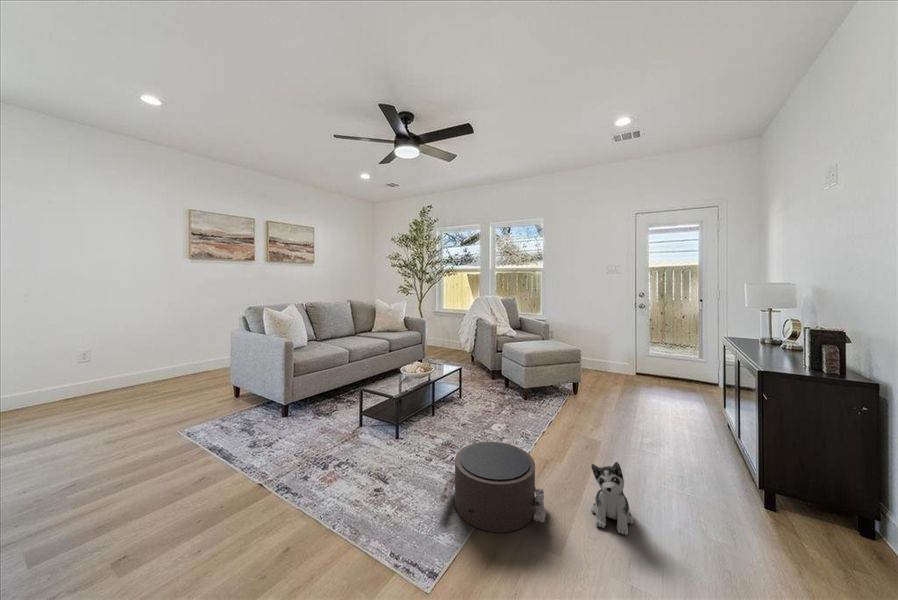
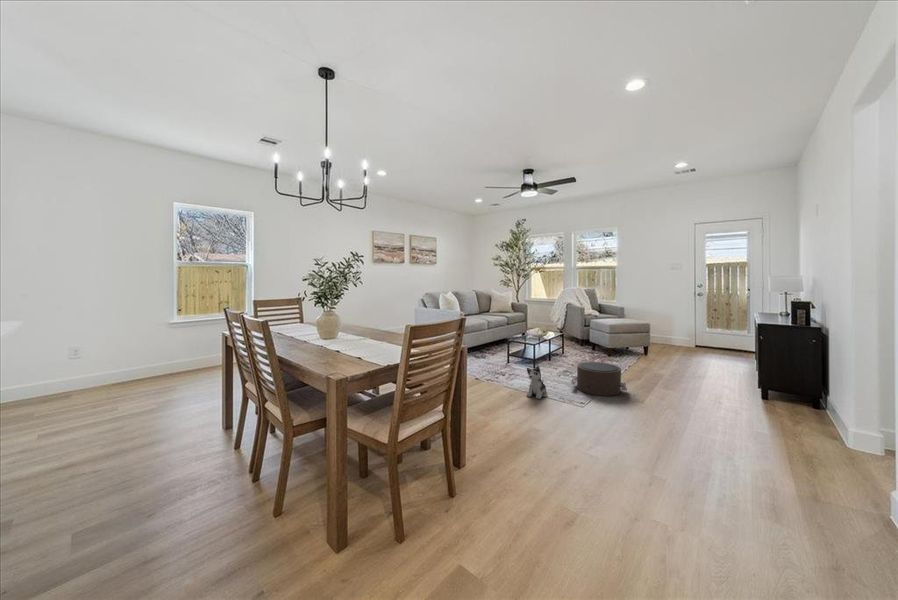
plush toy: present [591,462,633,535] -> present [526,366,547,399]

